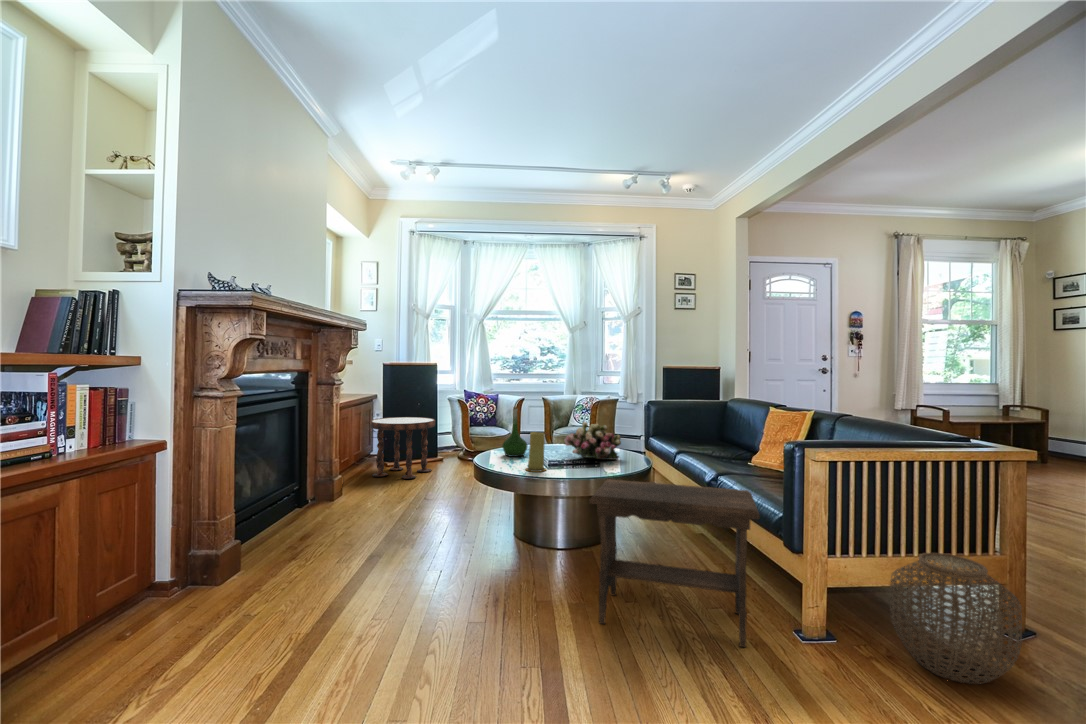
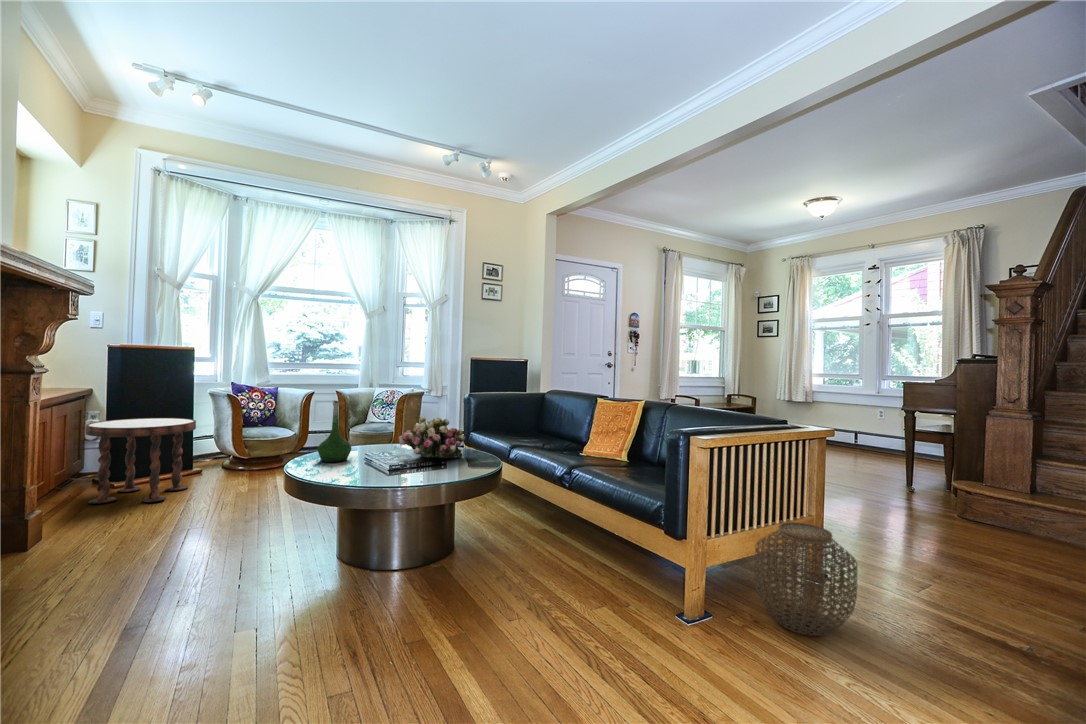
candle: present [526,432,546,472] -> none [360,430,387,479]
footstool: present [589,480,760,647] -> none [480,481,665,656]

